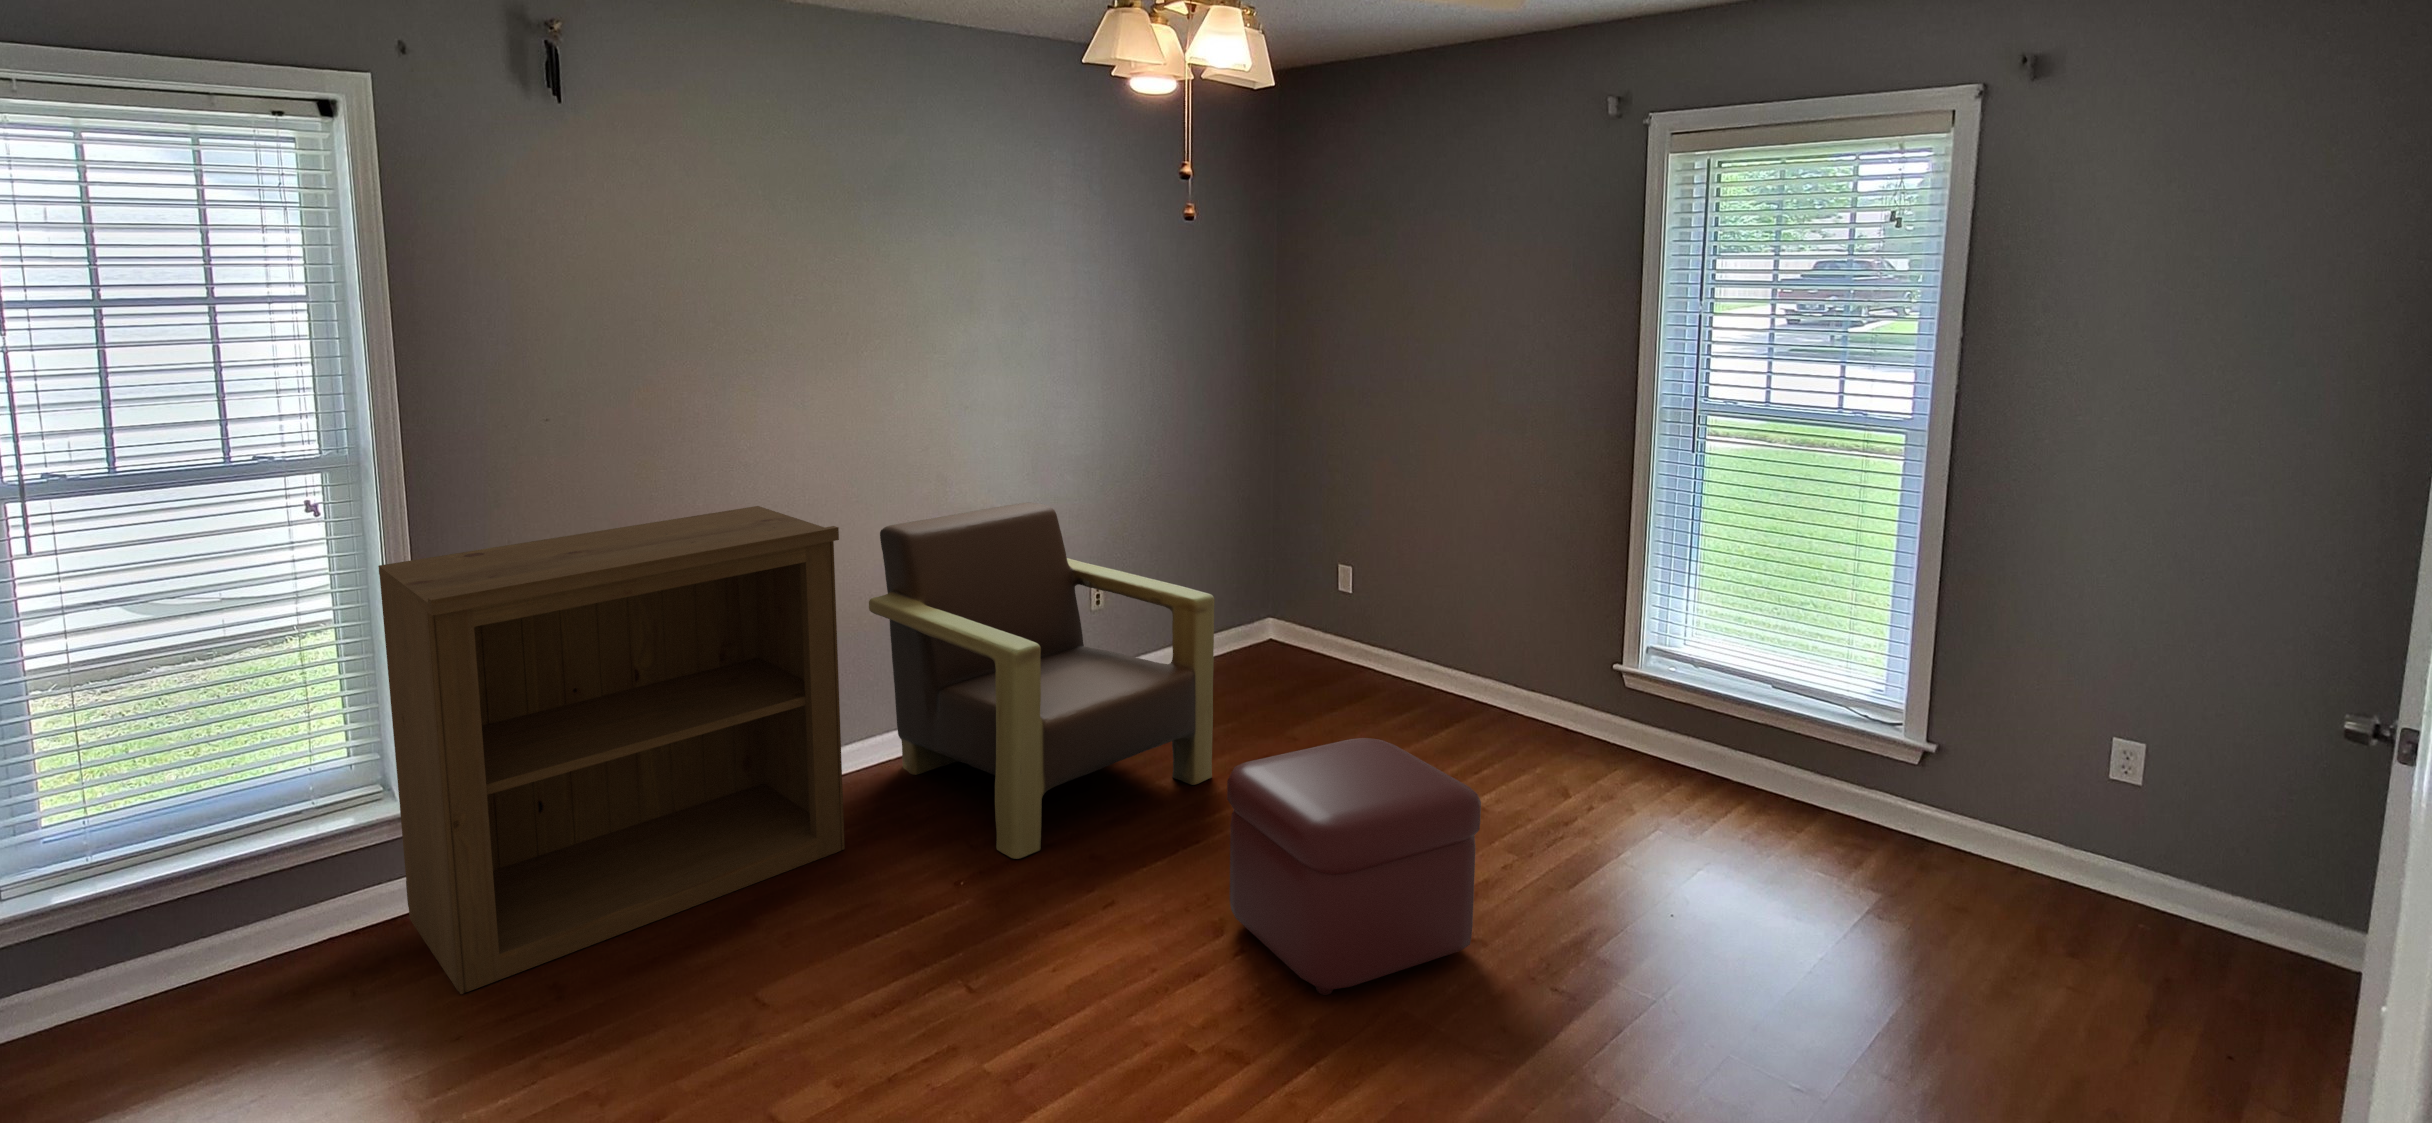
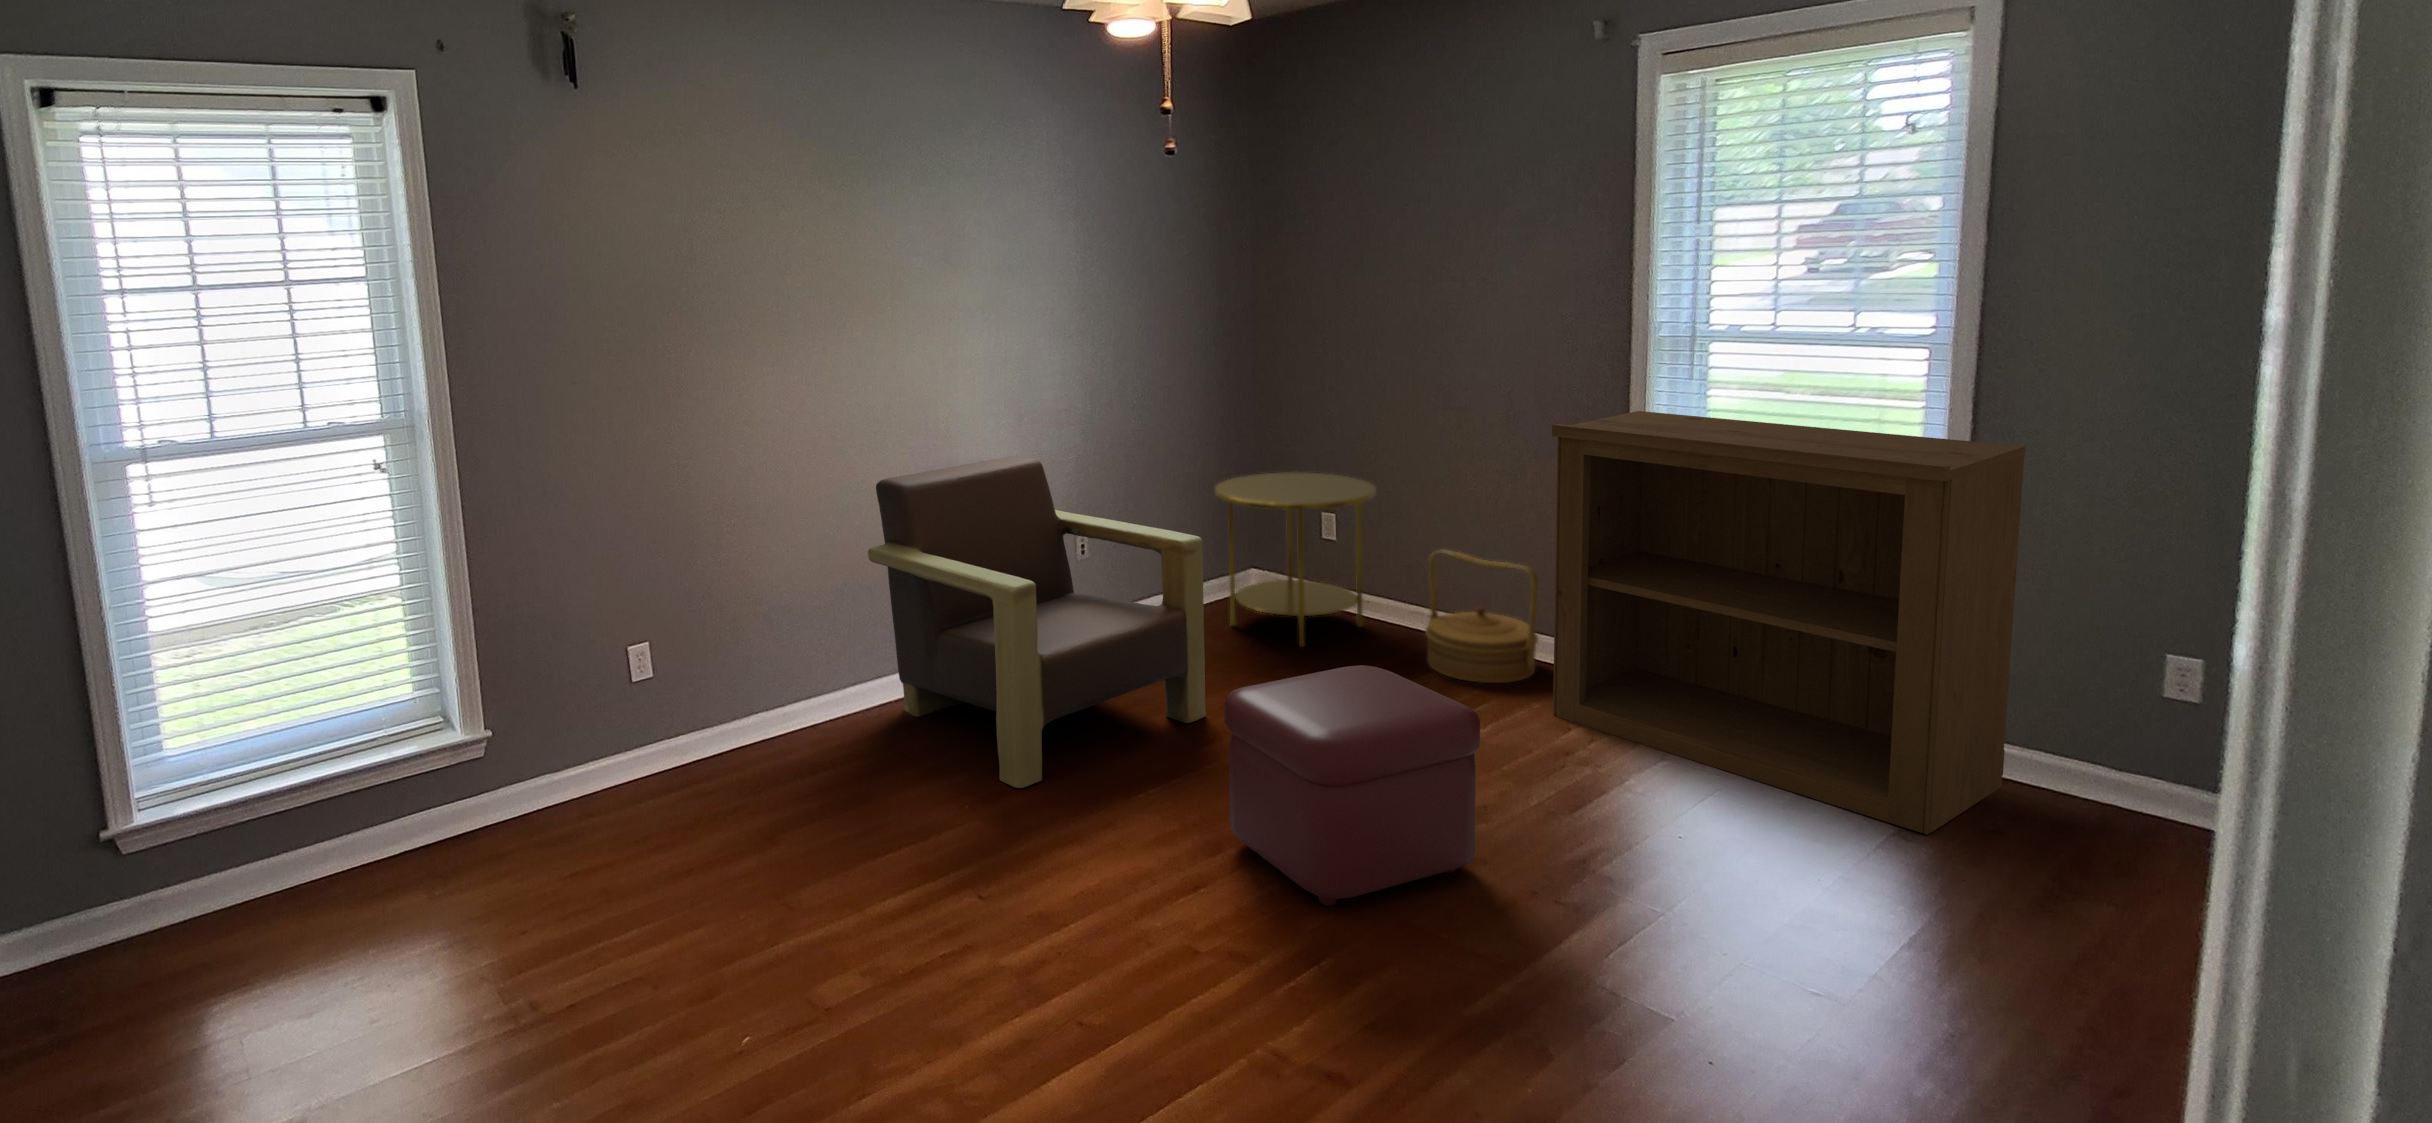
bookshelf: present [378,506,845,994] -> present [1552,411,2025,834]
side table: none [1231,522,1388,701] -> present [1215,472,1376,647]
woven basket: none [1431,606,1541,743] -> present [1425,549,1539,683]

